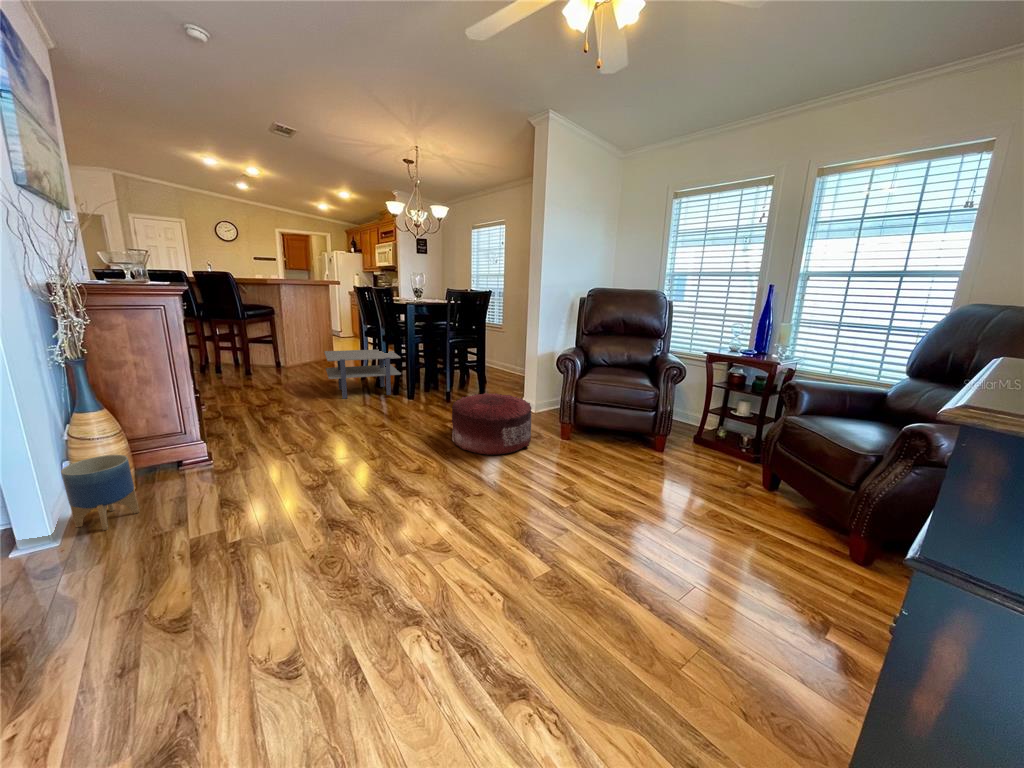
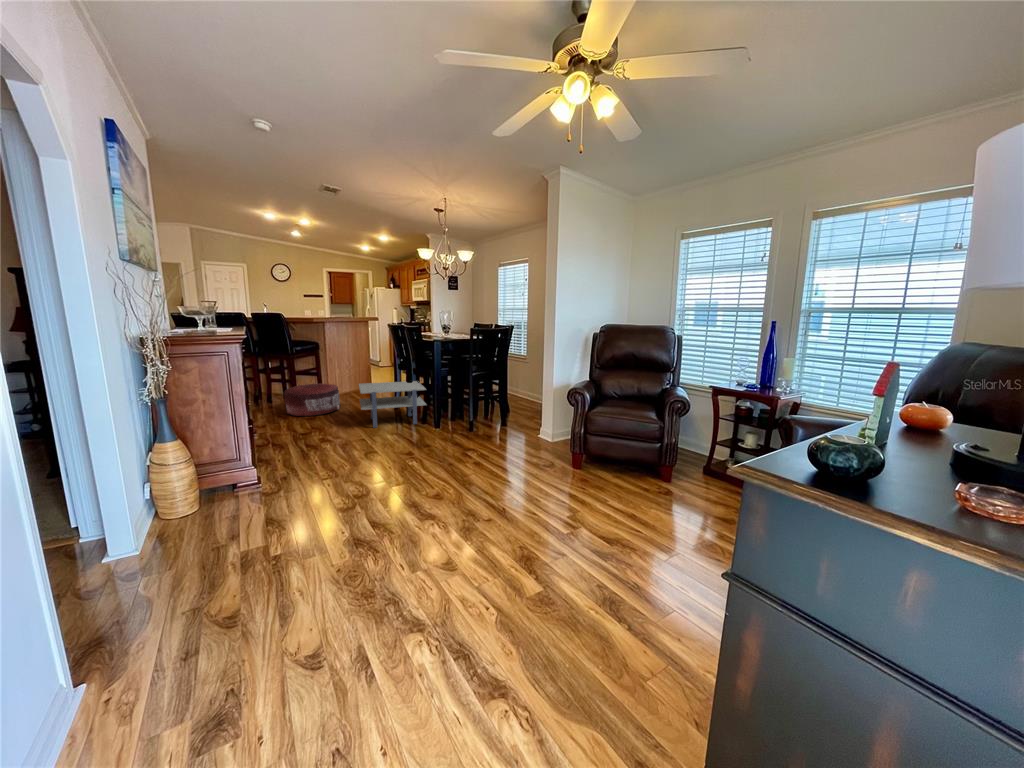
pouf: present [452,393,532,455] -> present [284,383,341,416]
planter: present [61,455,139,530] -> none [146,478,201,542]

